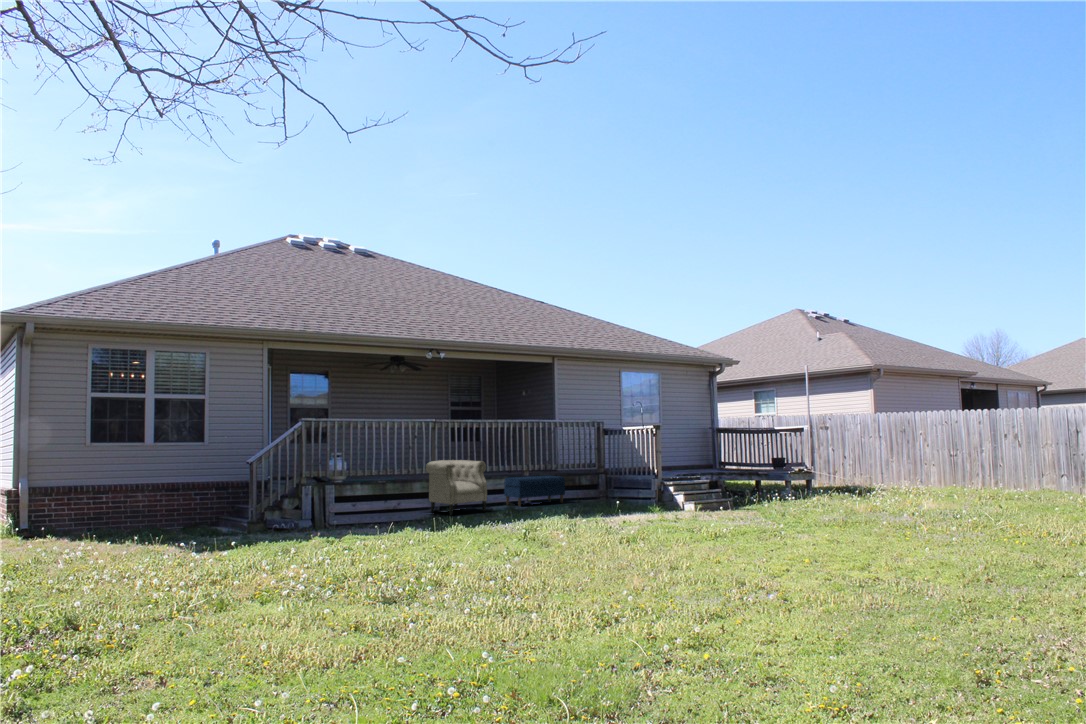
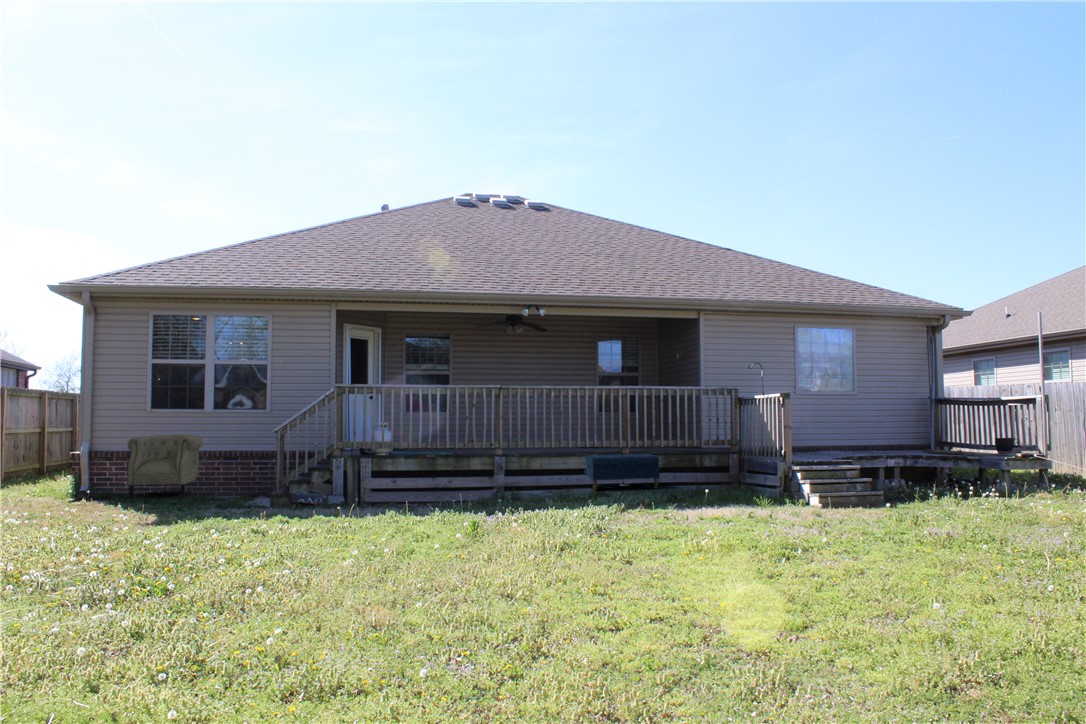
chair: present [426,460,487,515] -> present [128,434,203,498]

